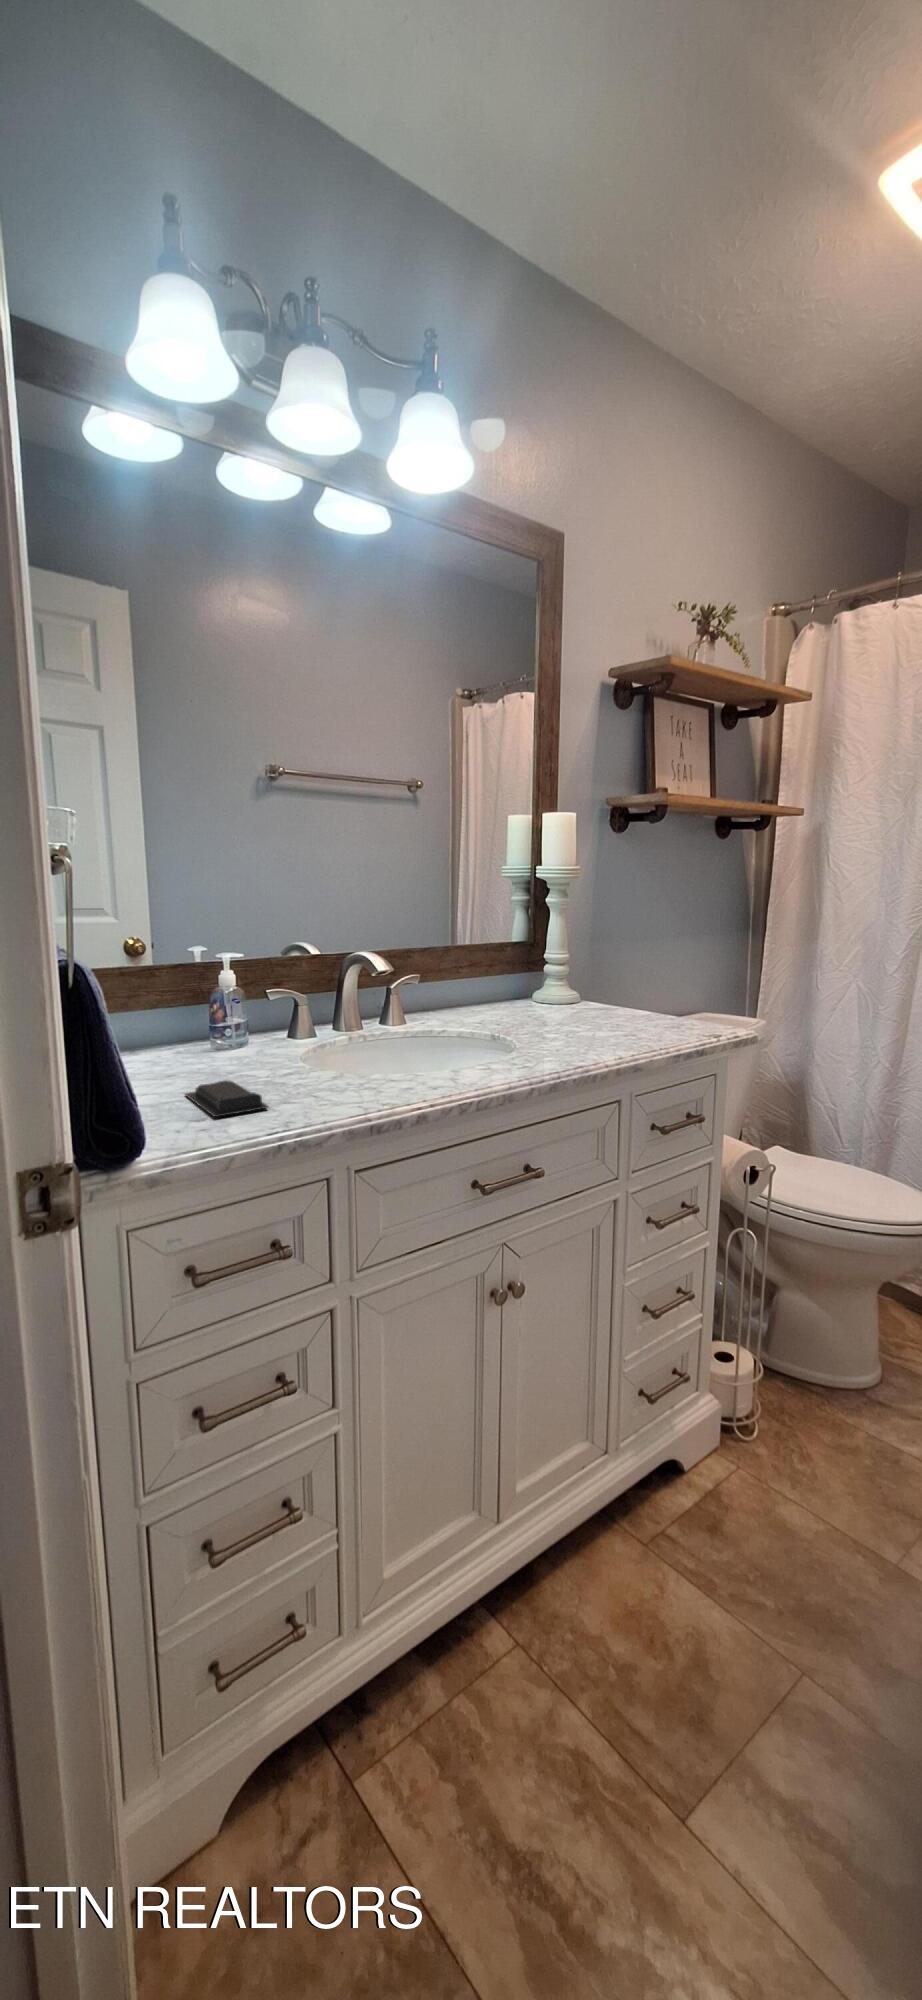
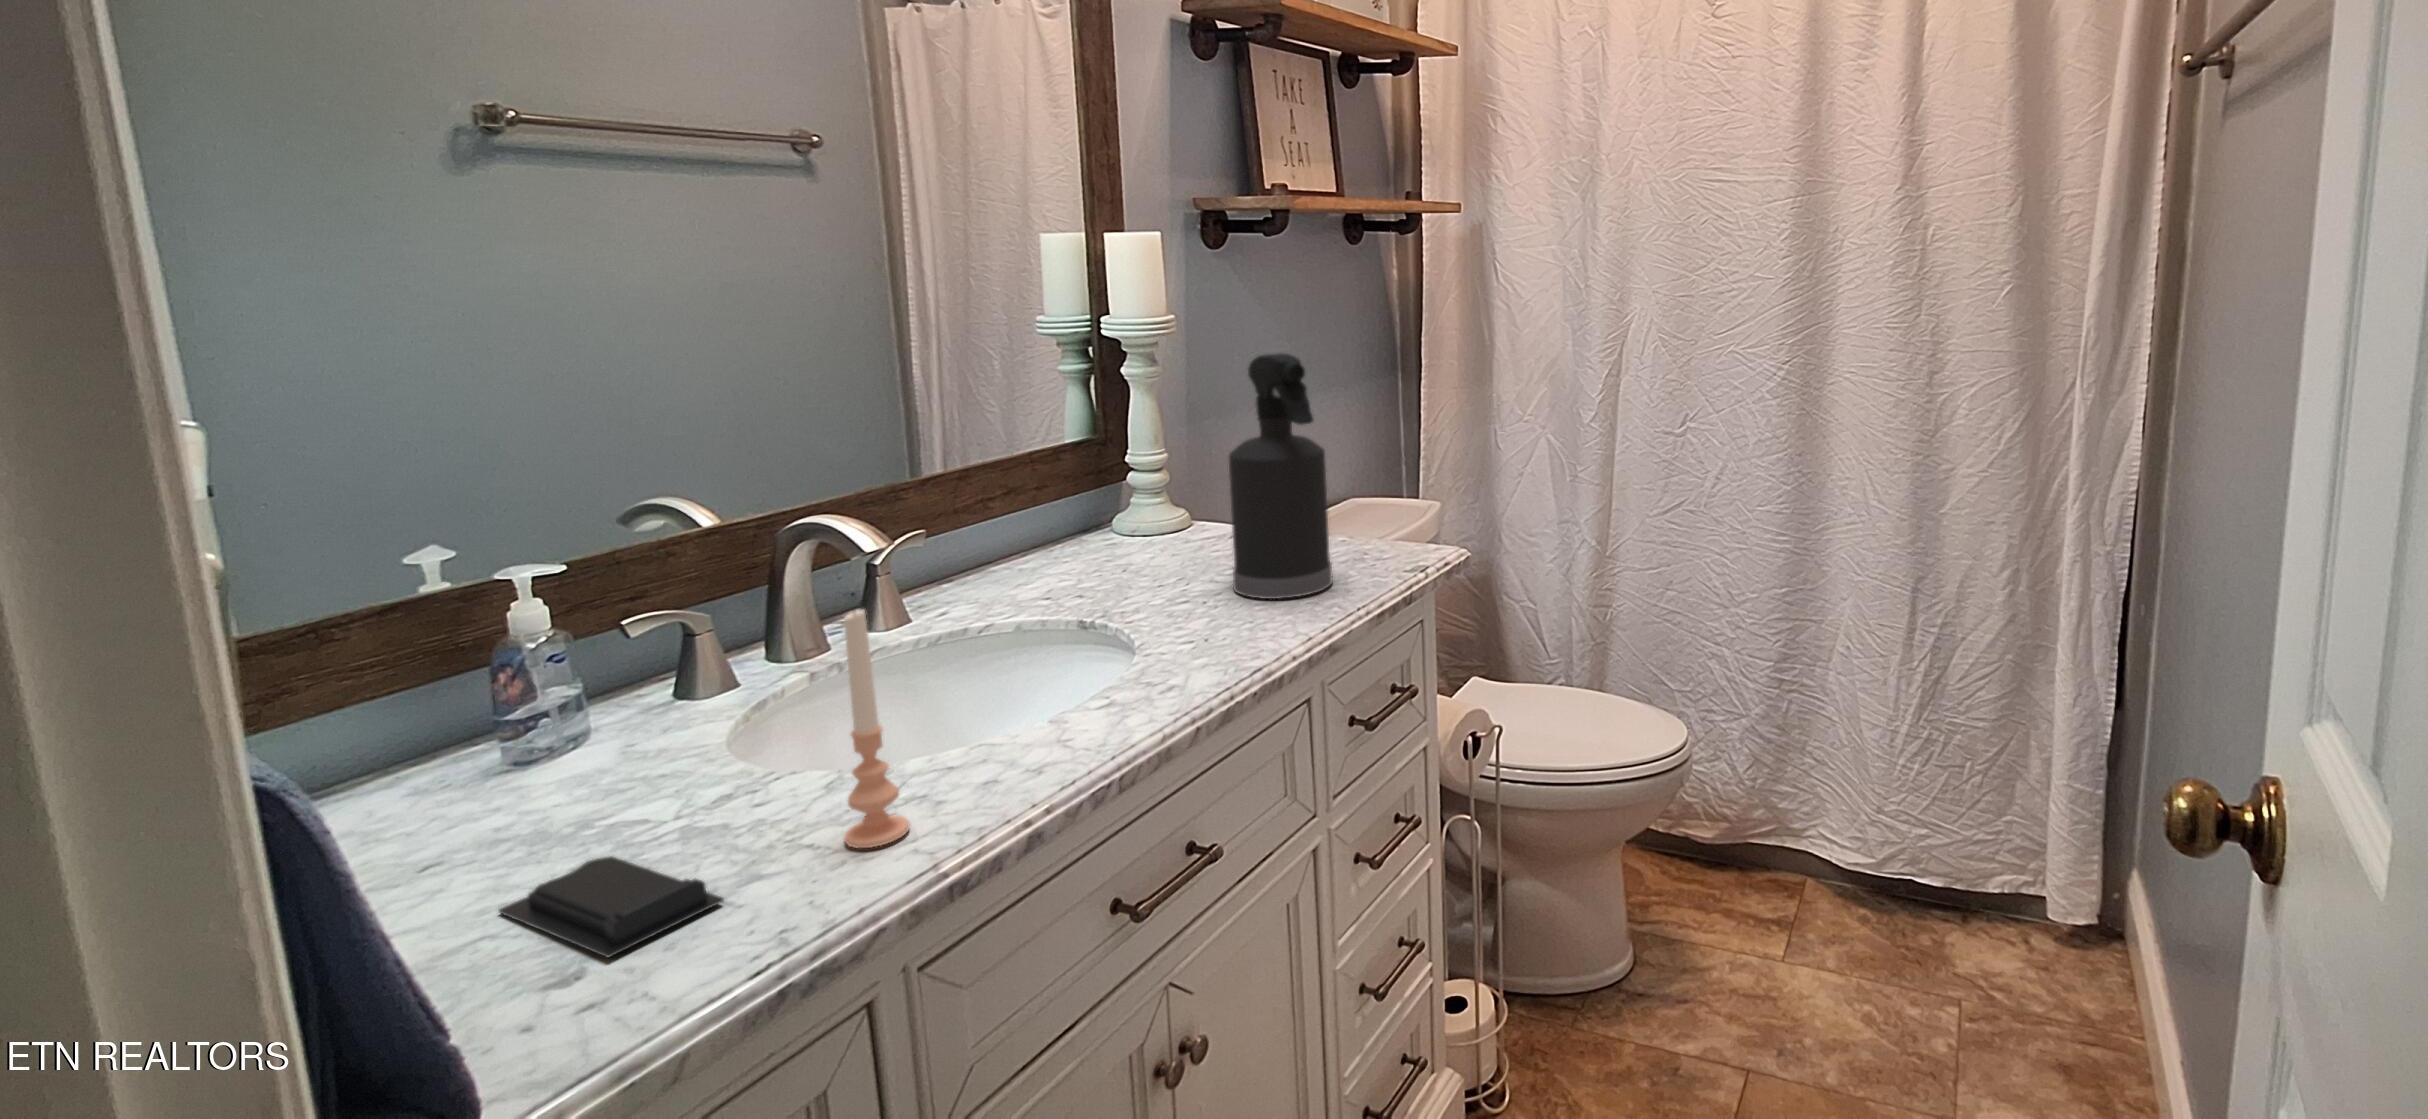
spray bottle: none [589,879,657,1038] -> present [1229,353,1332,599]
candle: none [330,971,363,1102] -> present [844,609,909,848]

